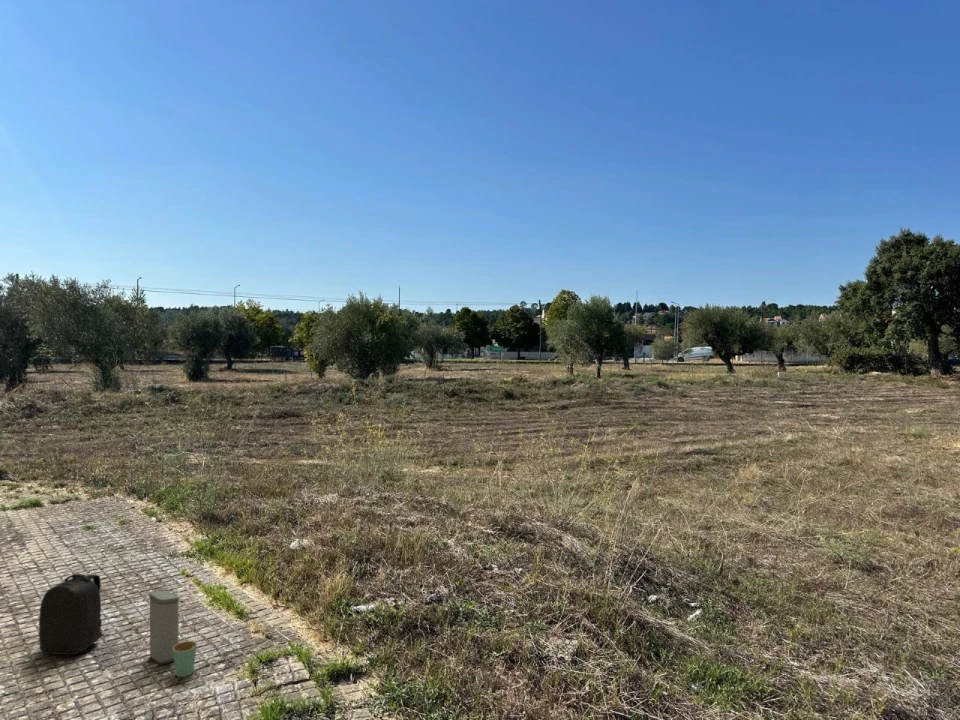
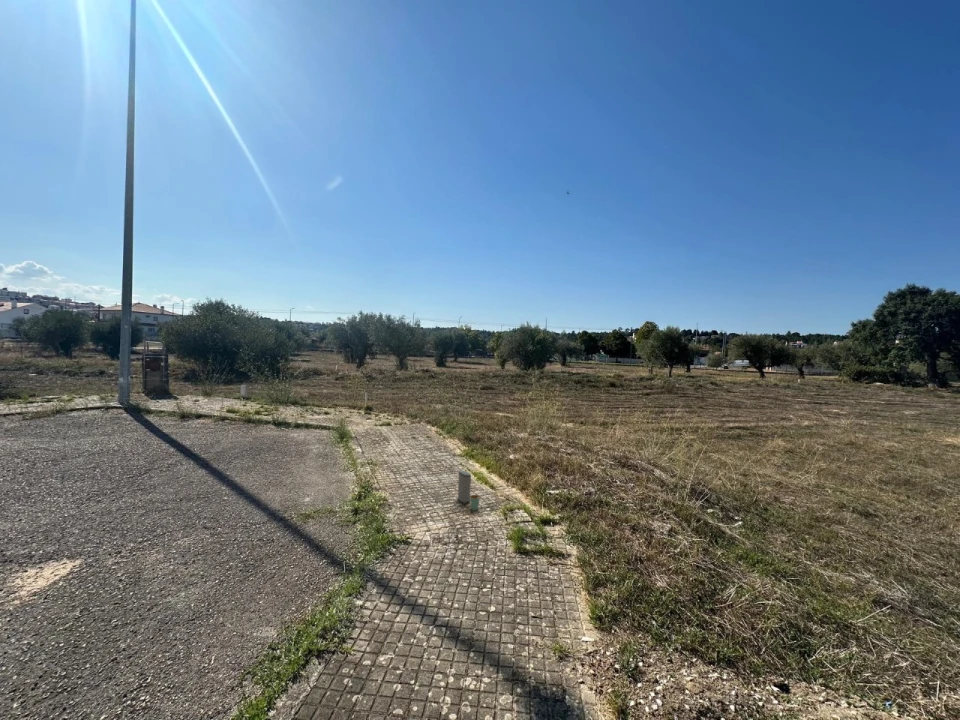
backpack: present [39,574,103,655] -> none [414,459,437,493]

